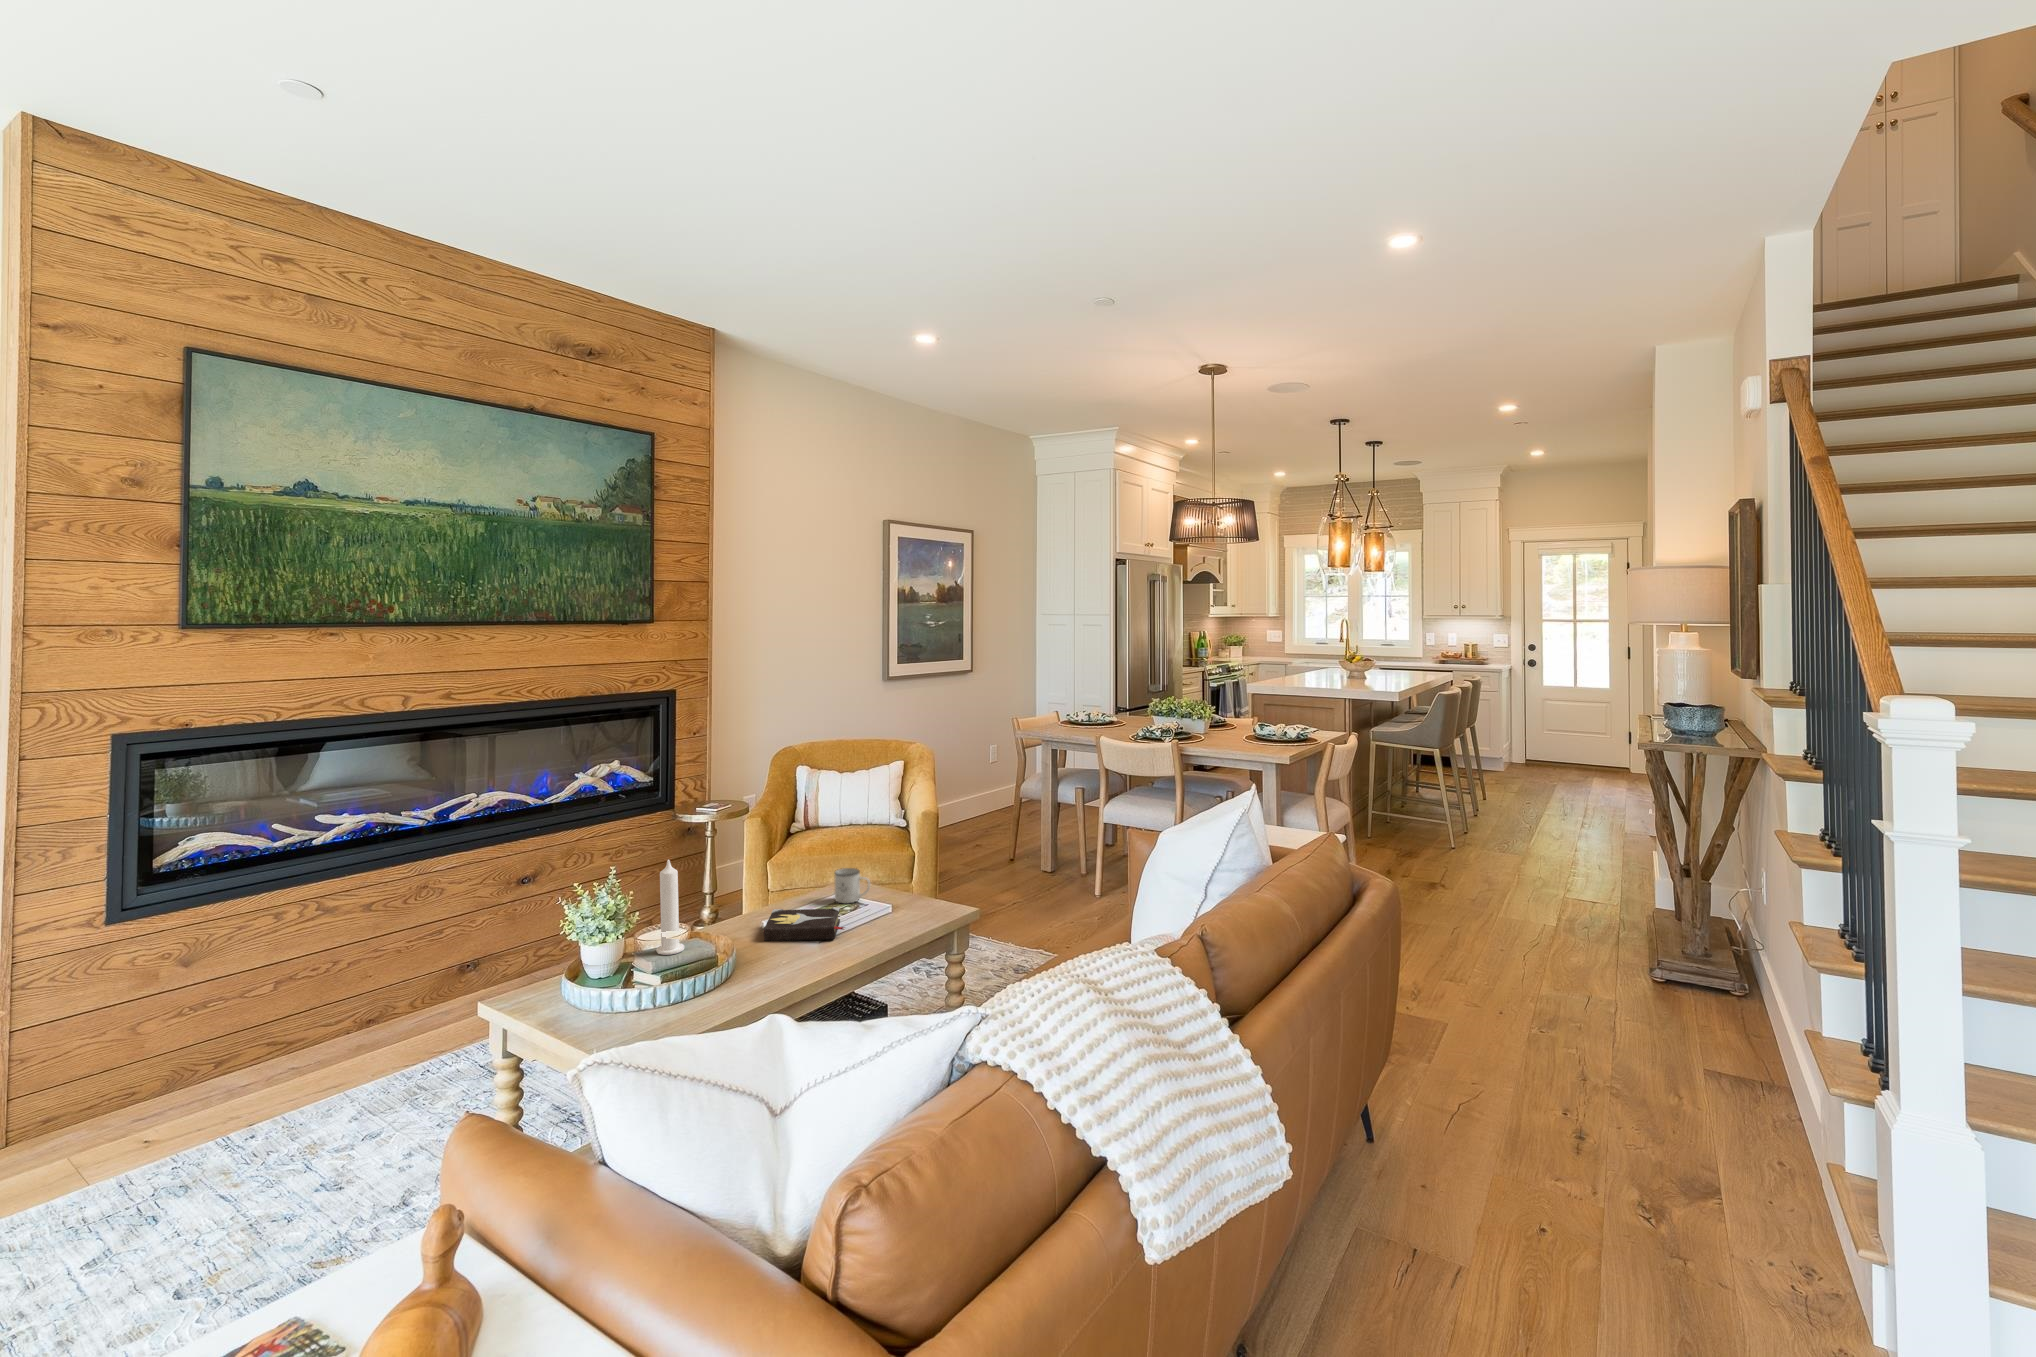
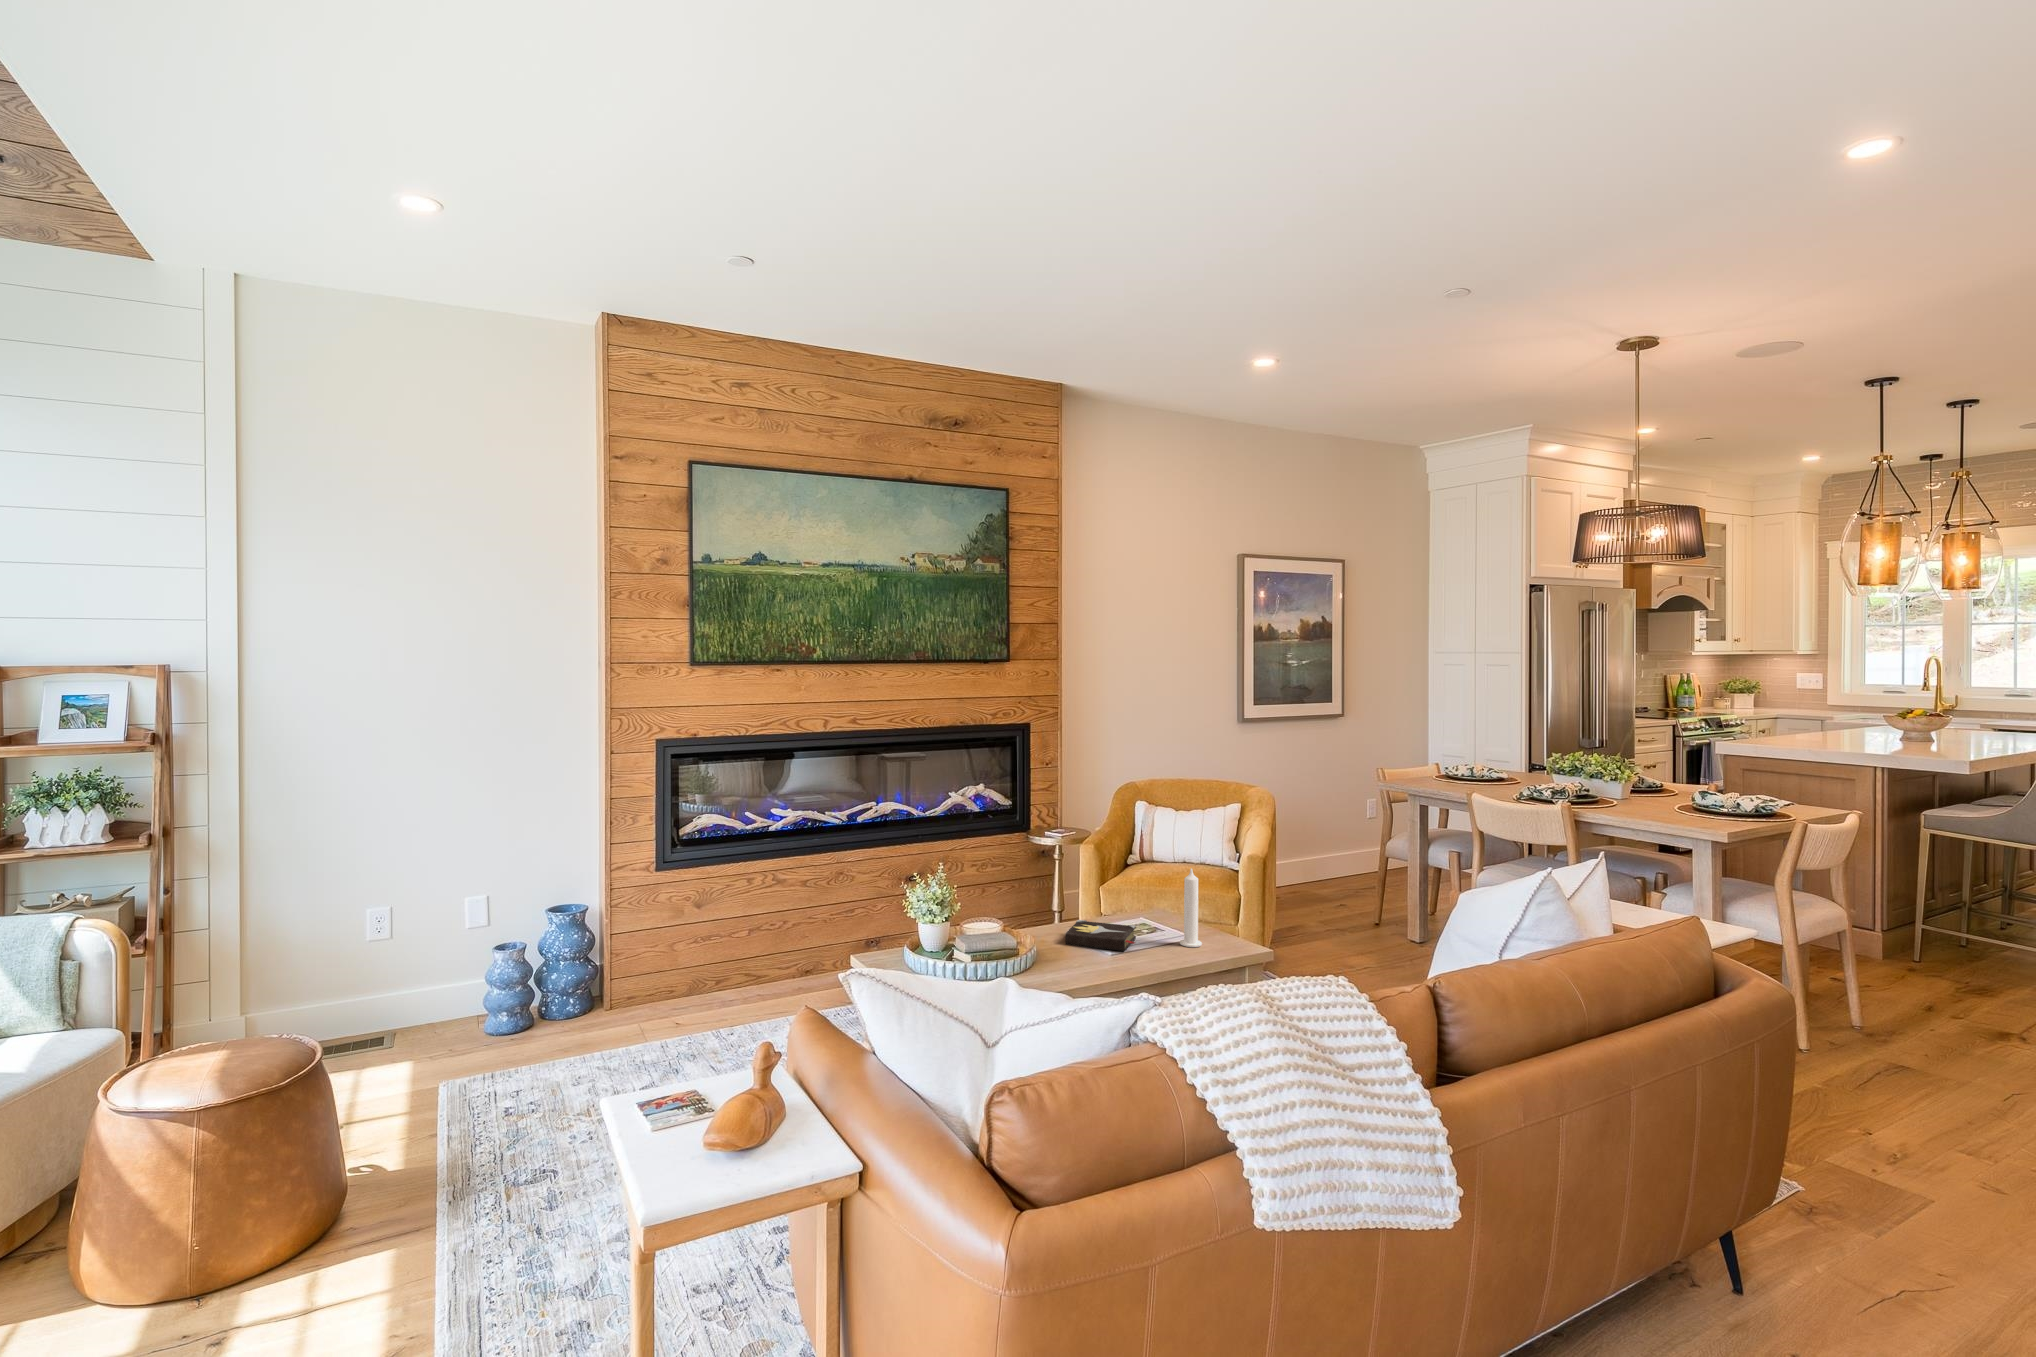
candle: present [656,860,684,955] -> present [1180,868,1202,947]
mug: present [834,868,870,903] -> none [1140,894,1173,927]

